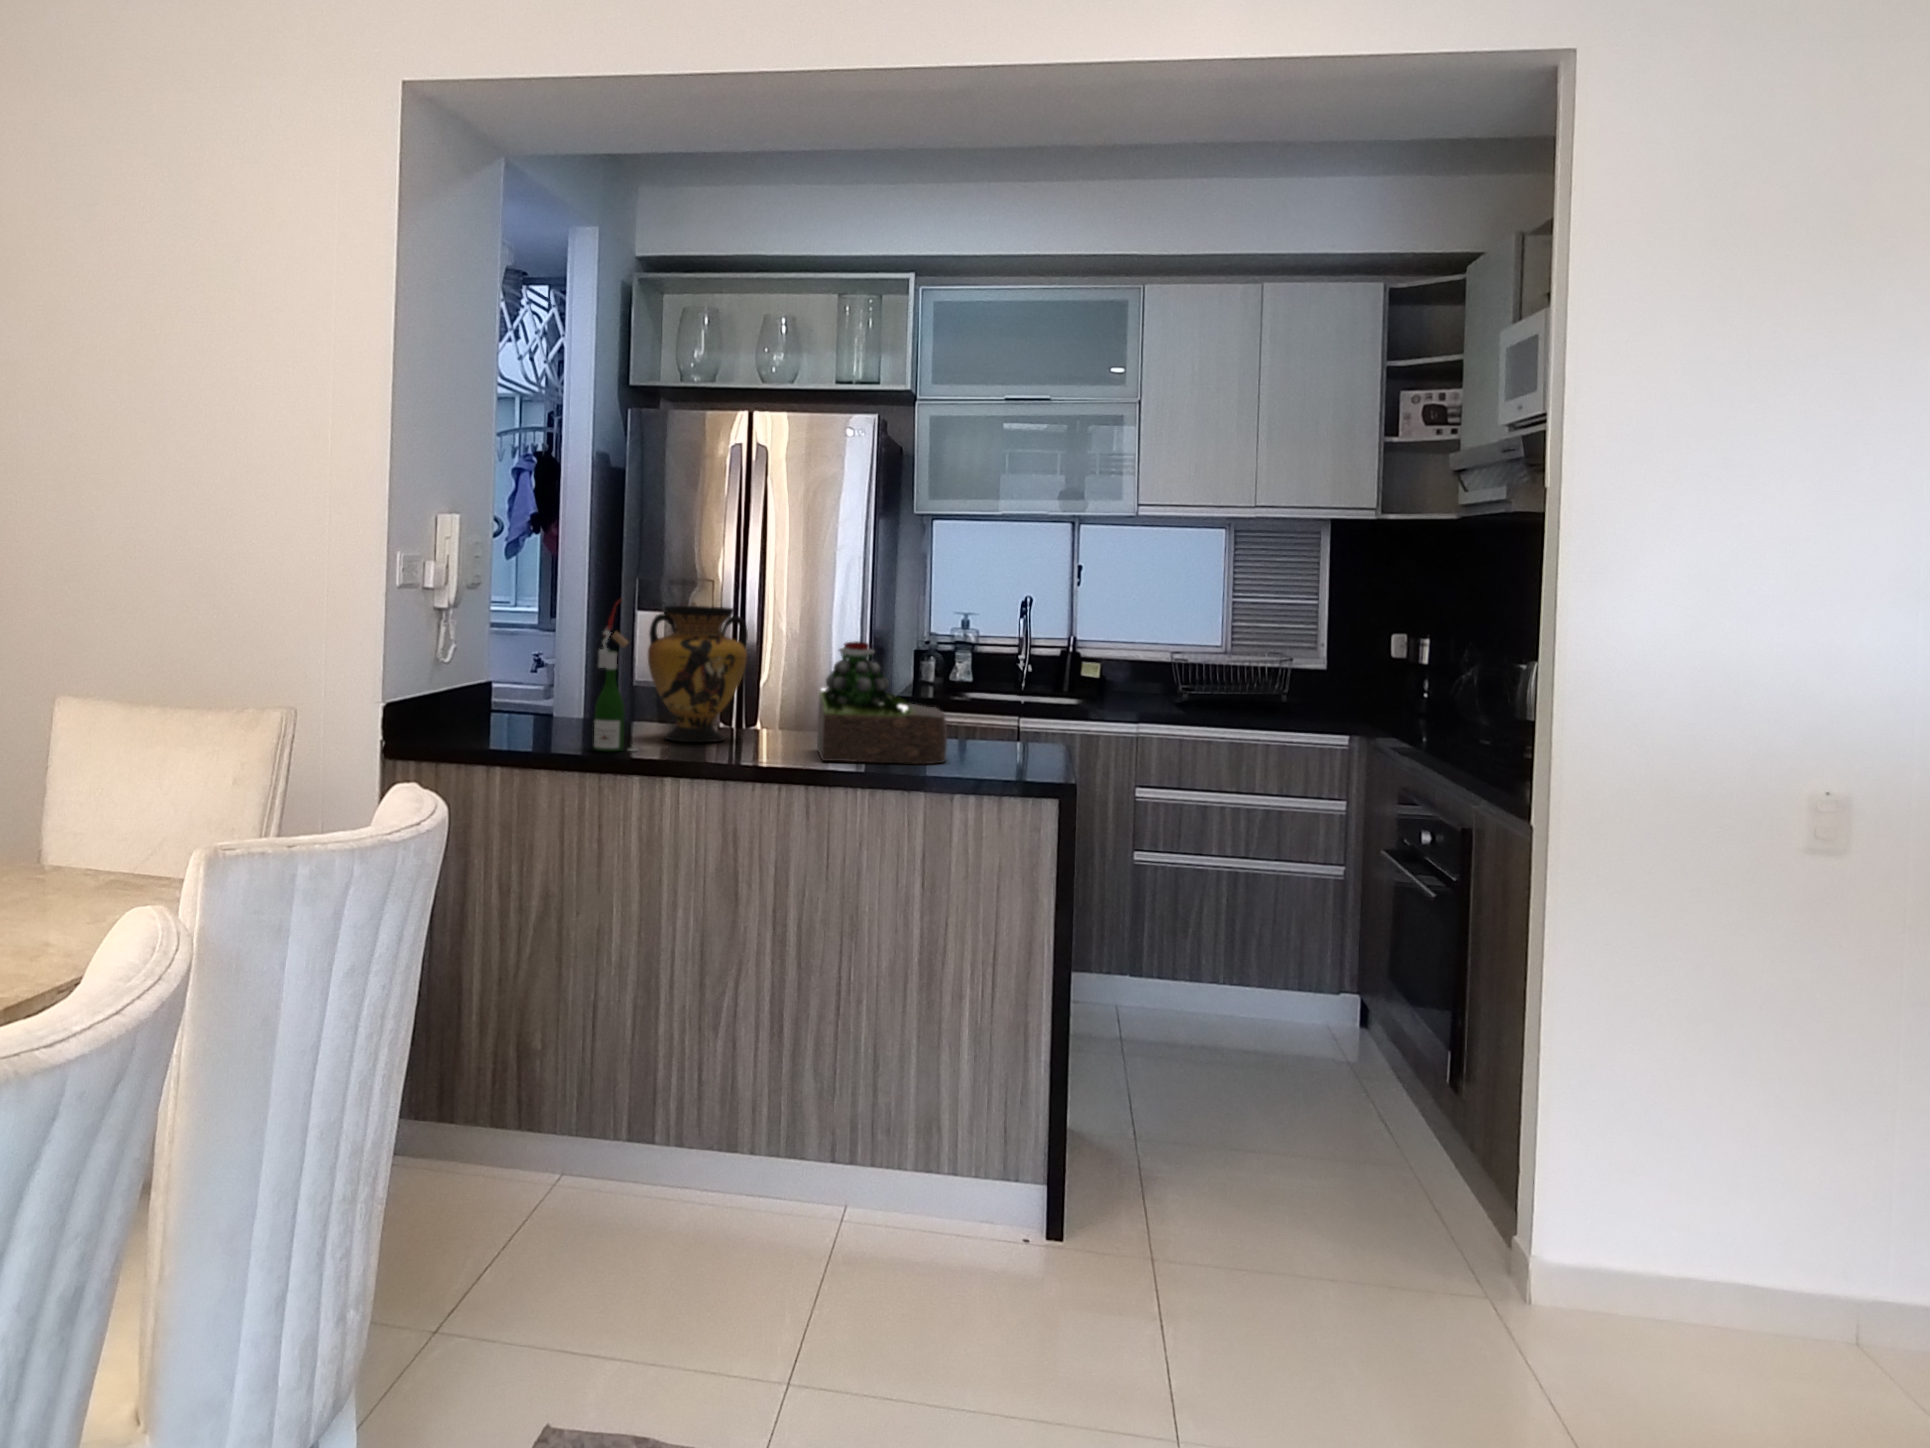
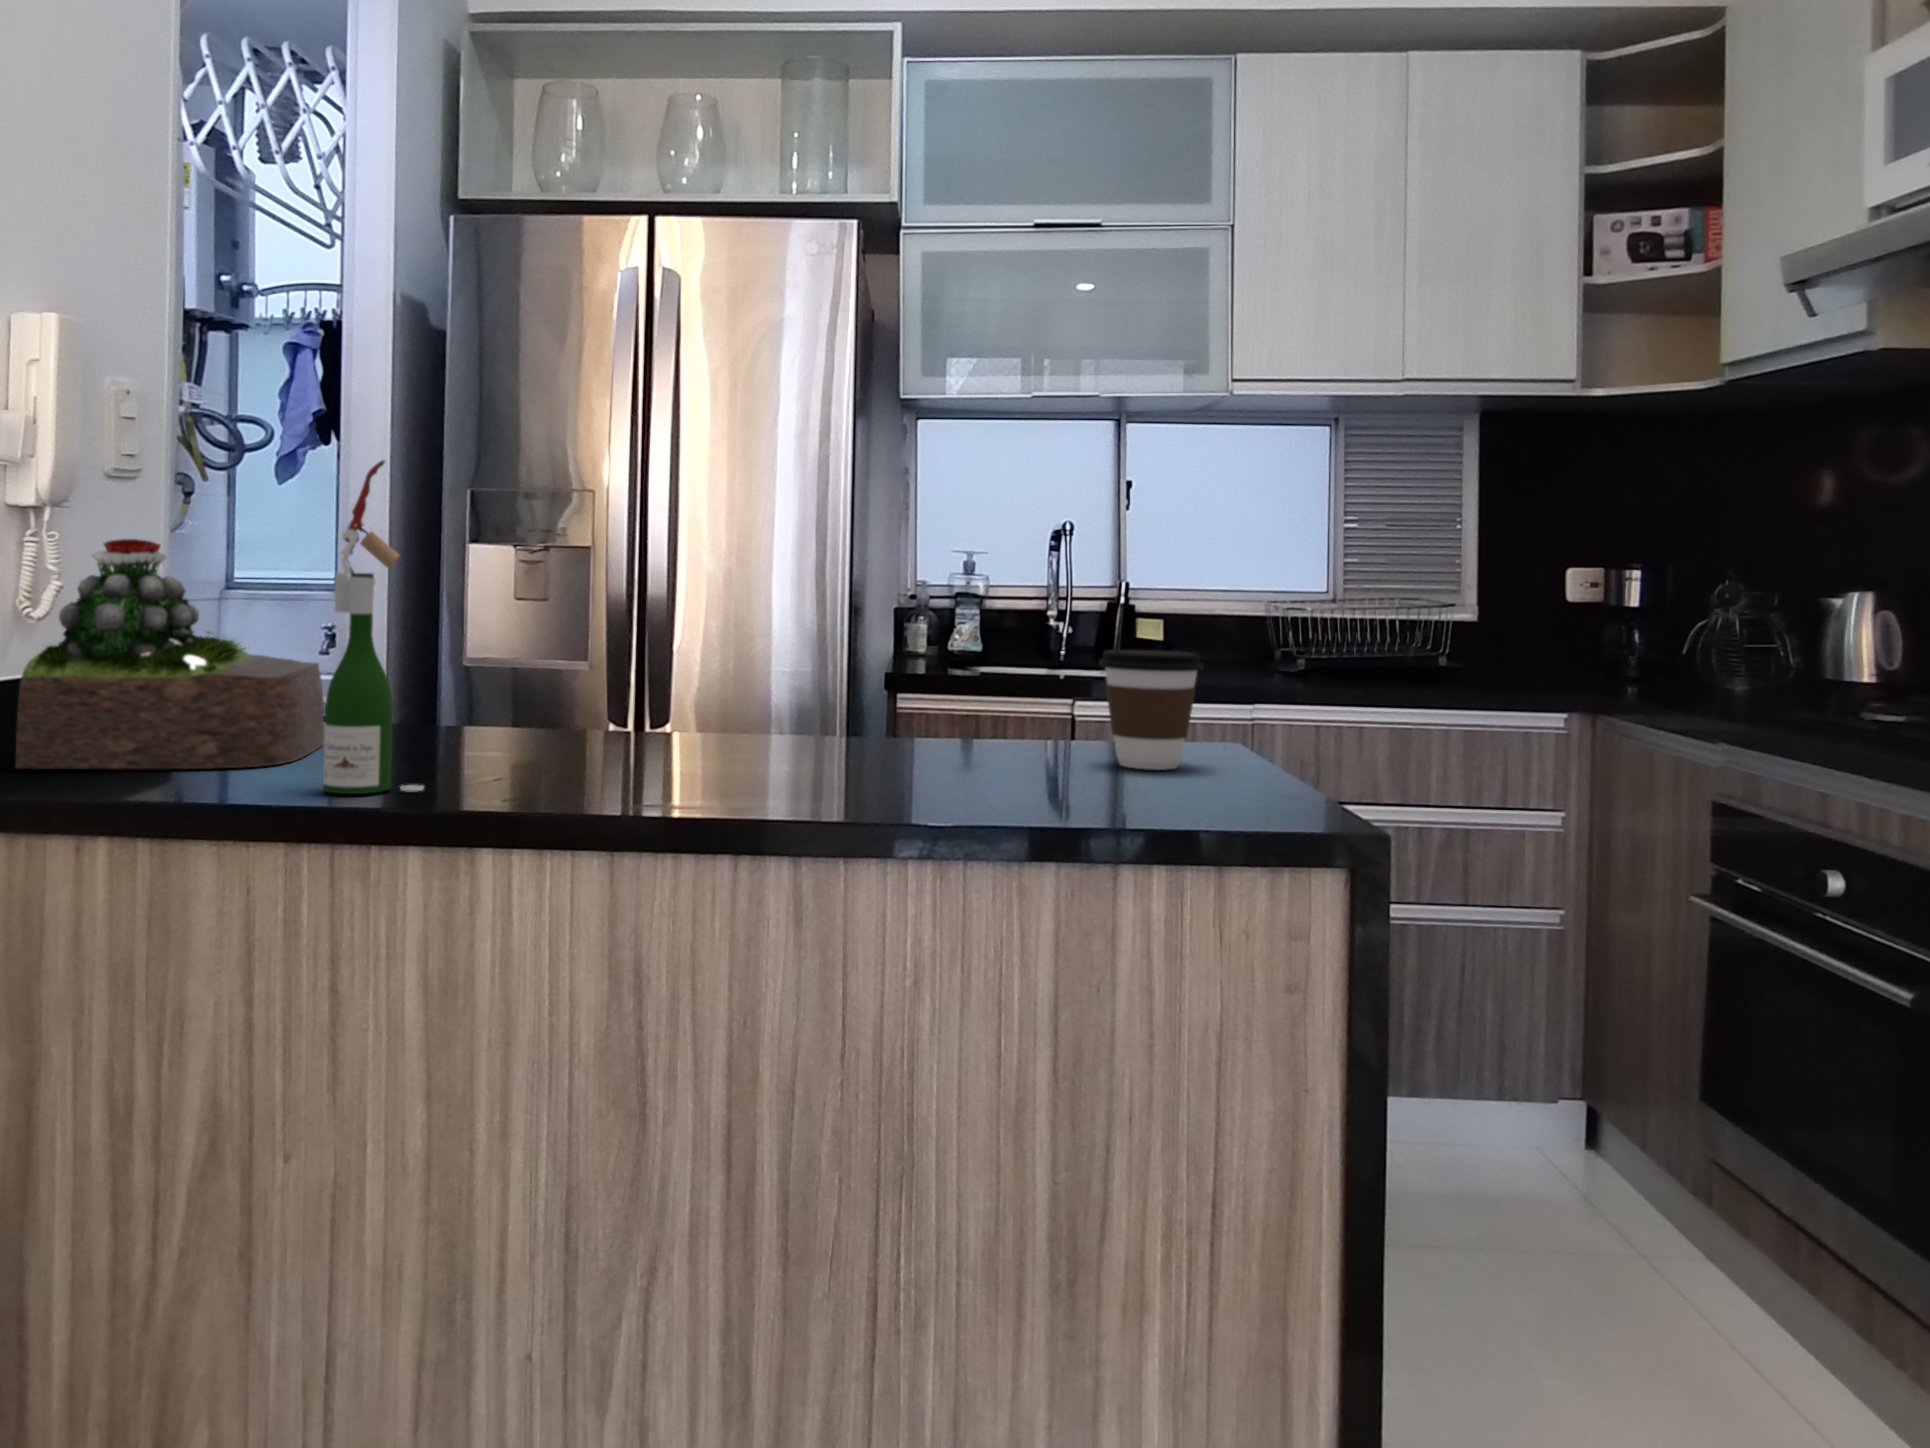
vase: present [648,606,748,742] -> none [454,490,657,764]
succulent plant: present [817,641,947,764] -> present [16,539,324,769]
coffee cup: none [972,692,1025,754] -> present [1099,650,1203,770]

